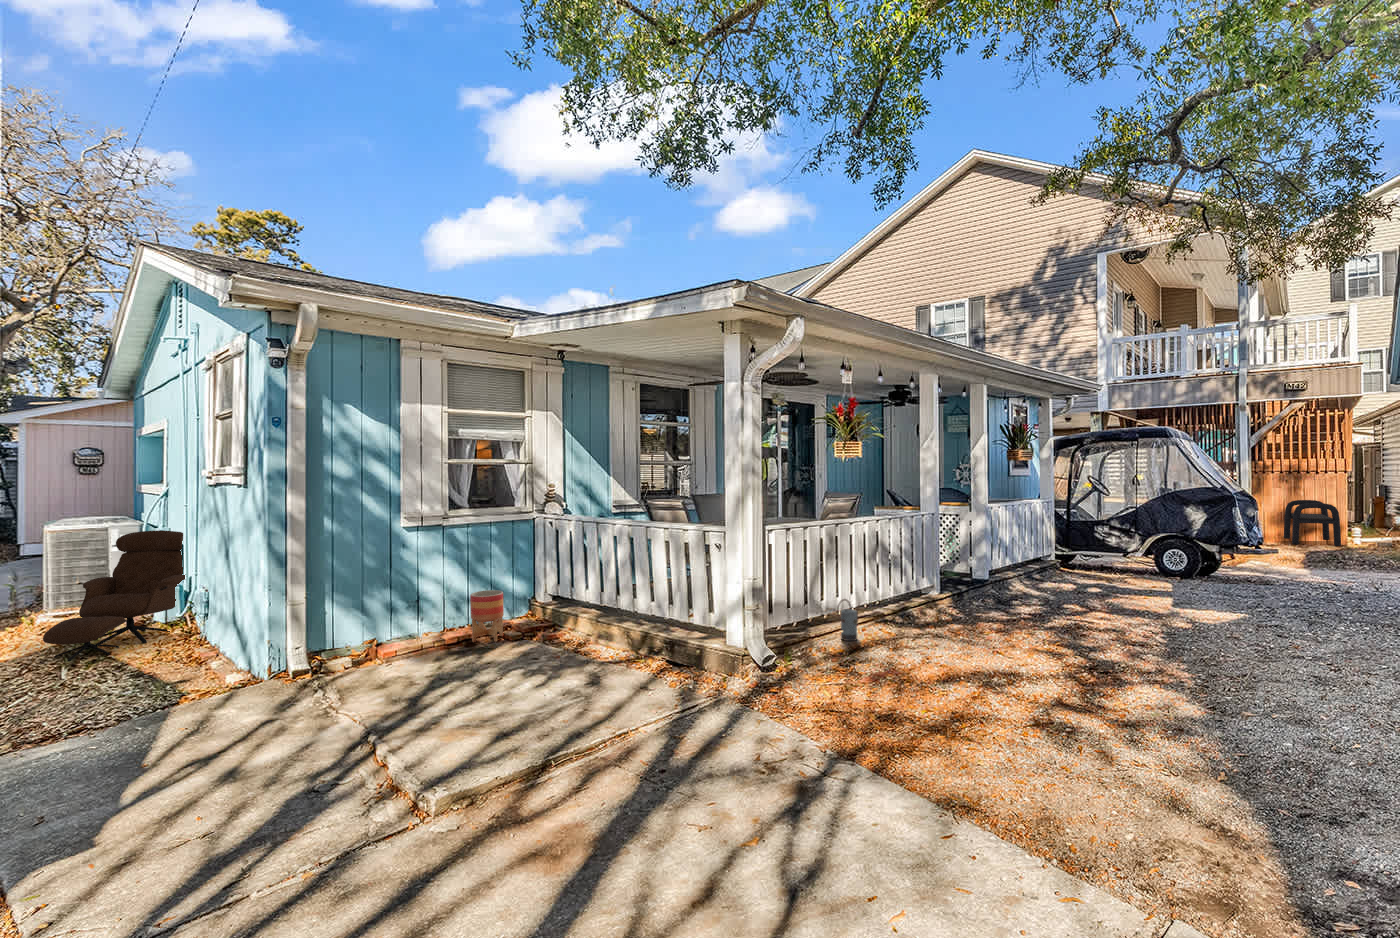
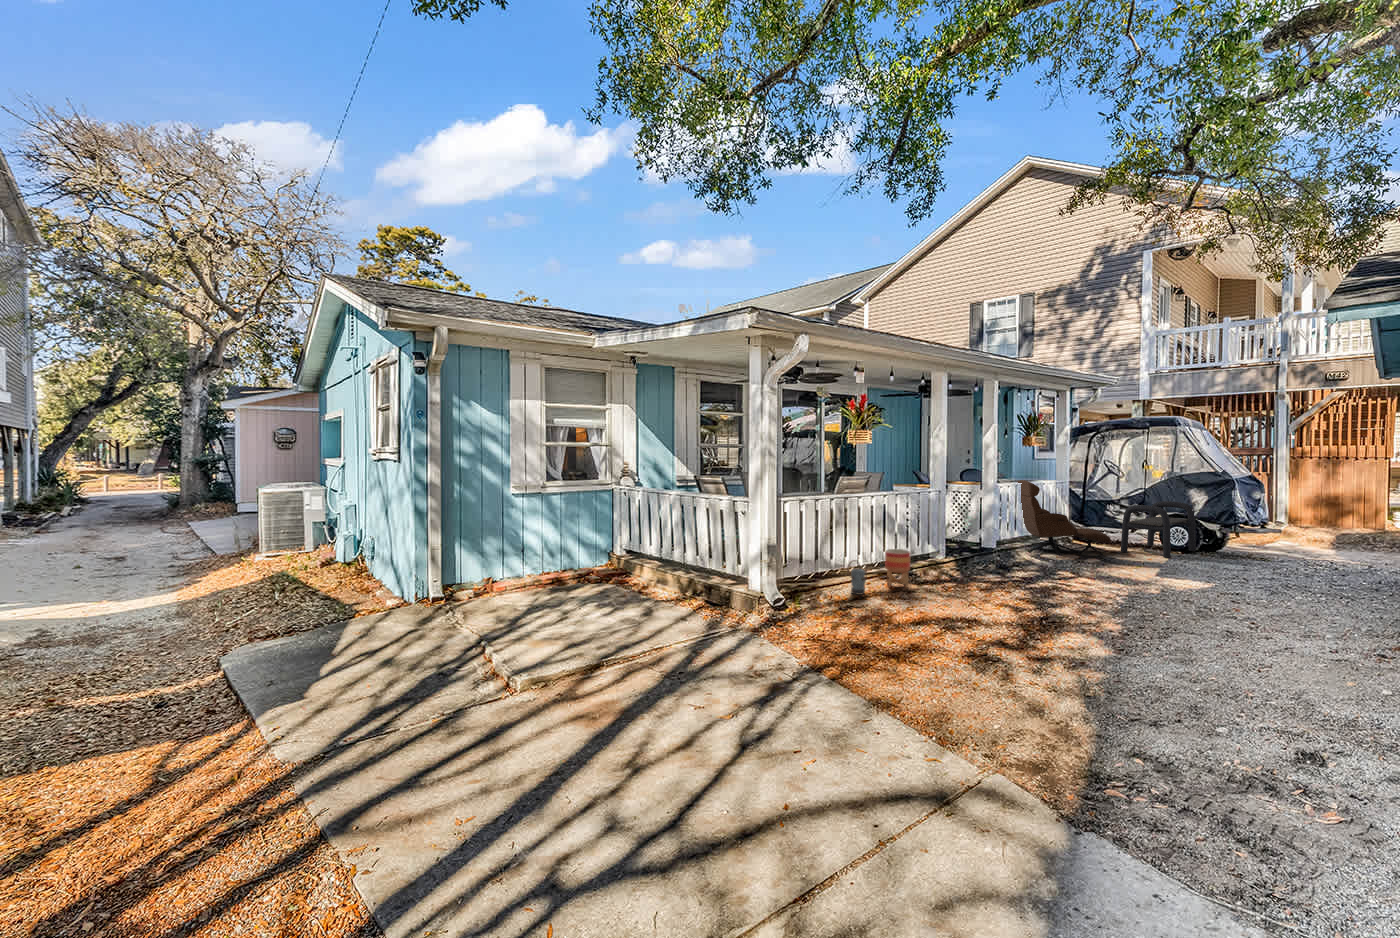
bench: present [1284,500,1341,546] -> present [1121,501,1196,558]
lounge chair: present [43,531,186,661] -> present [1017,480,1111,555]
planter: present [470,590,504,642] -> present [885,549,910,588]

